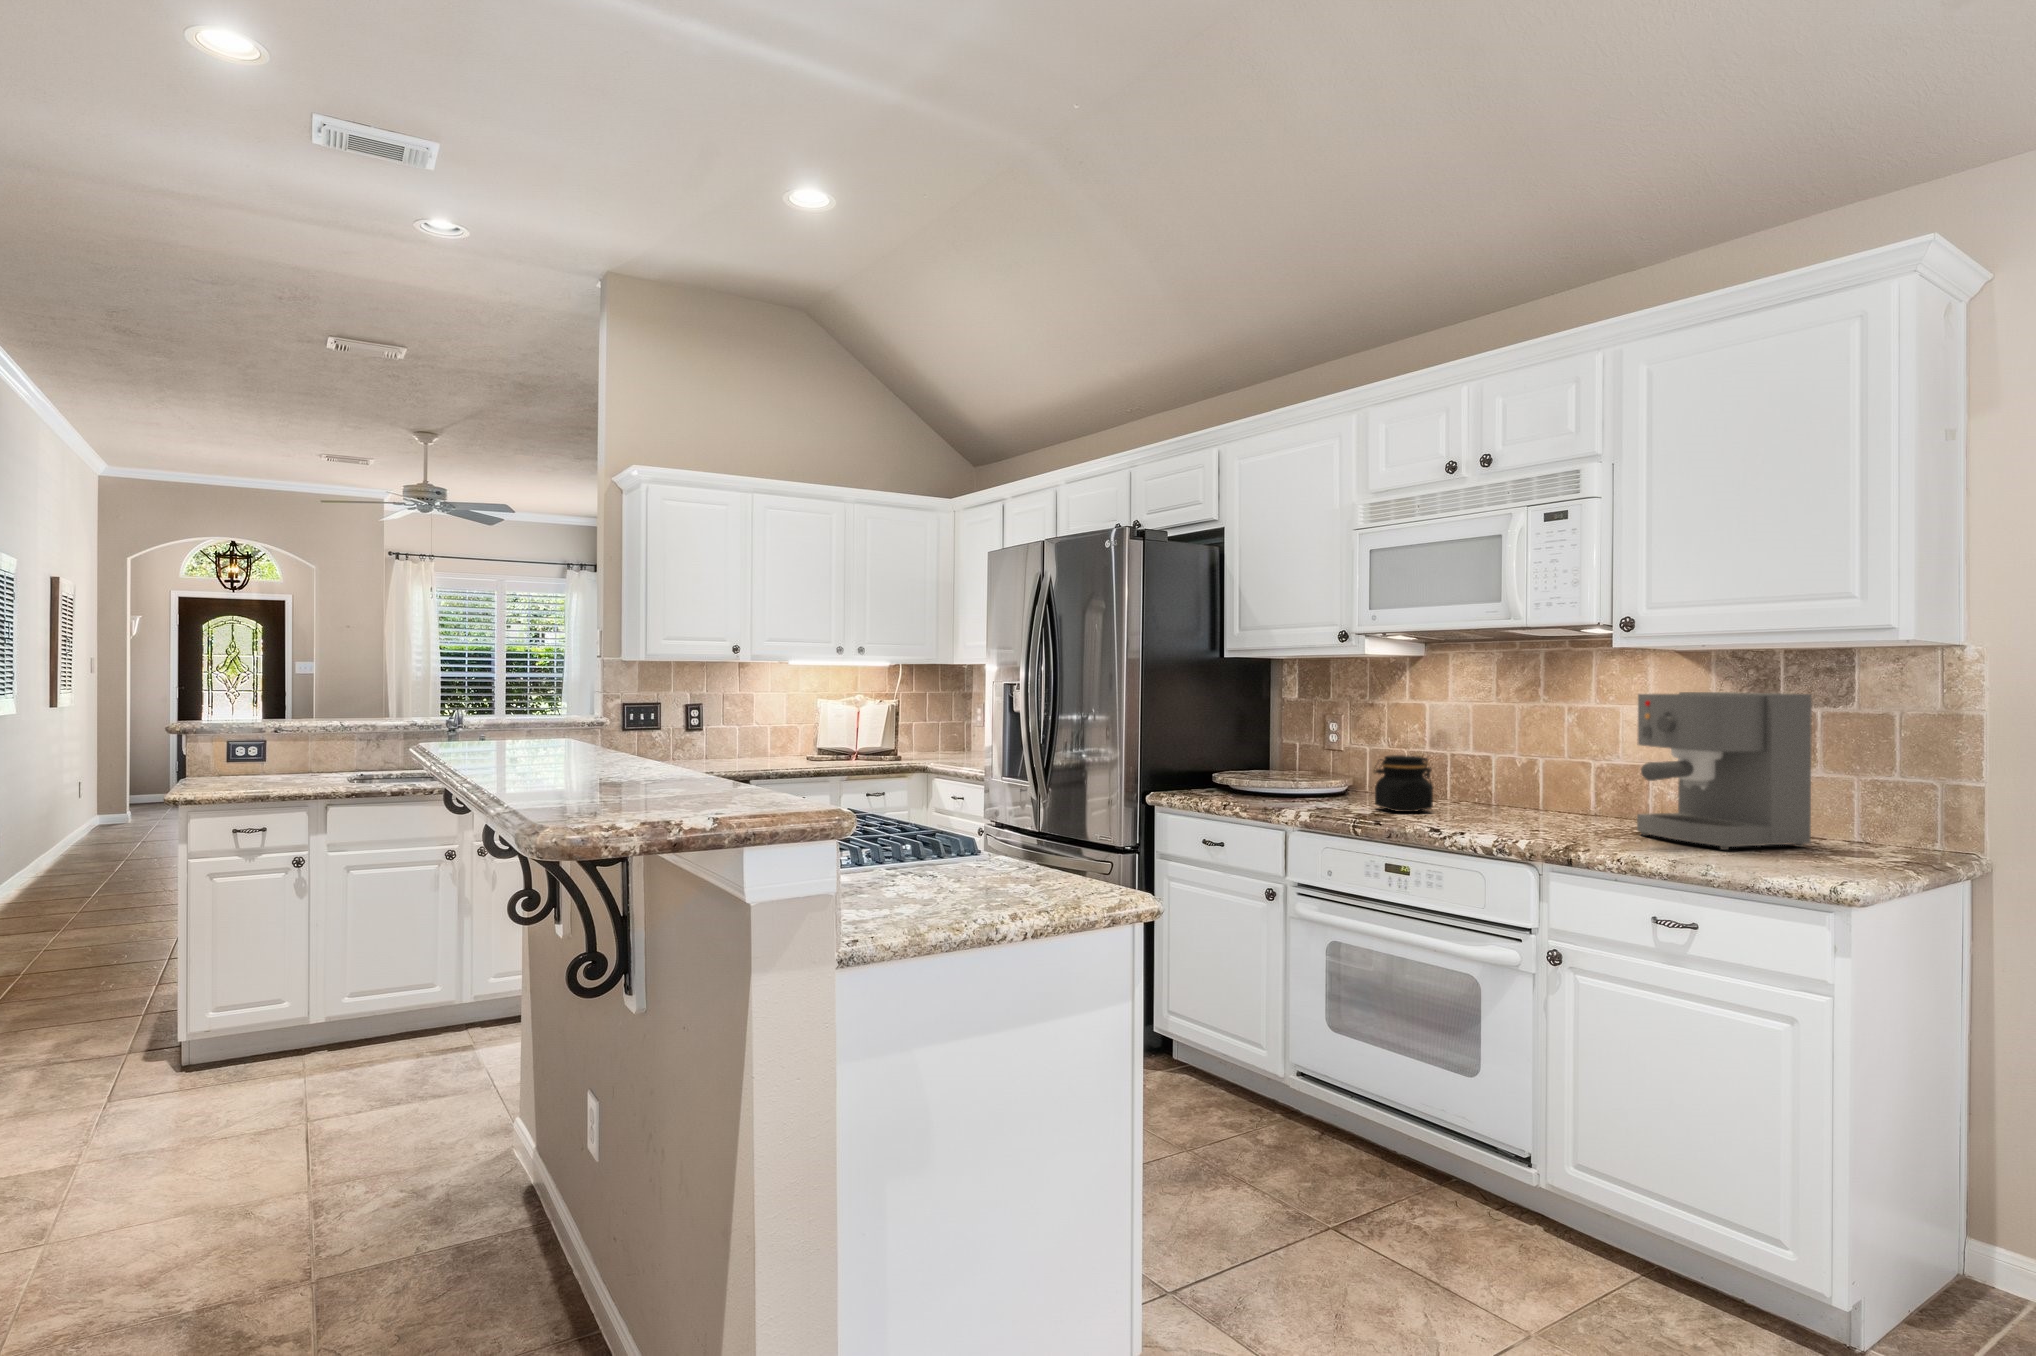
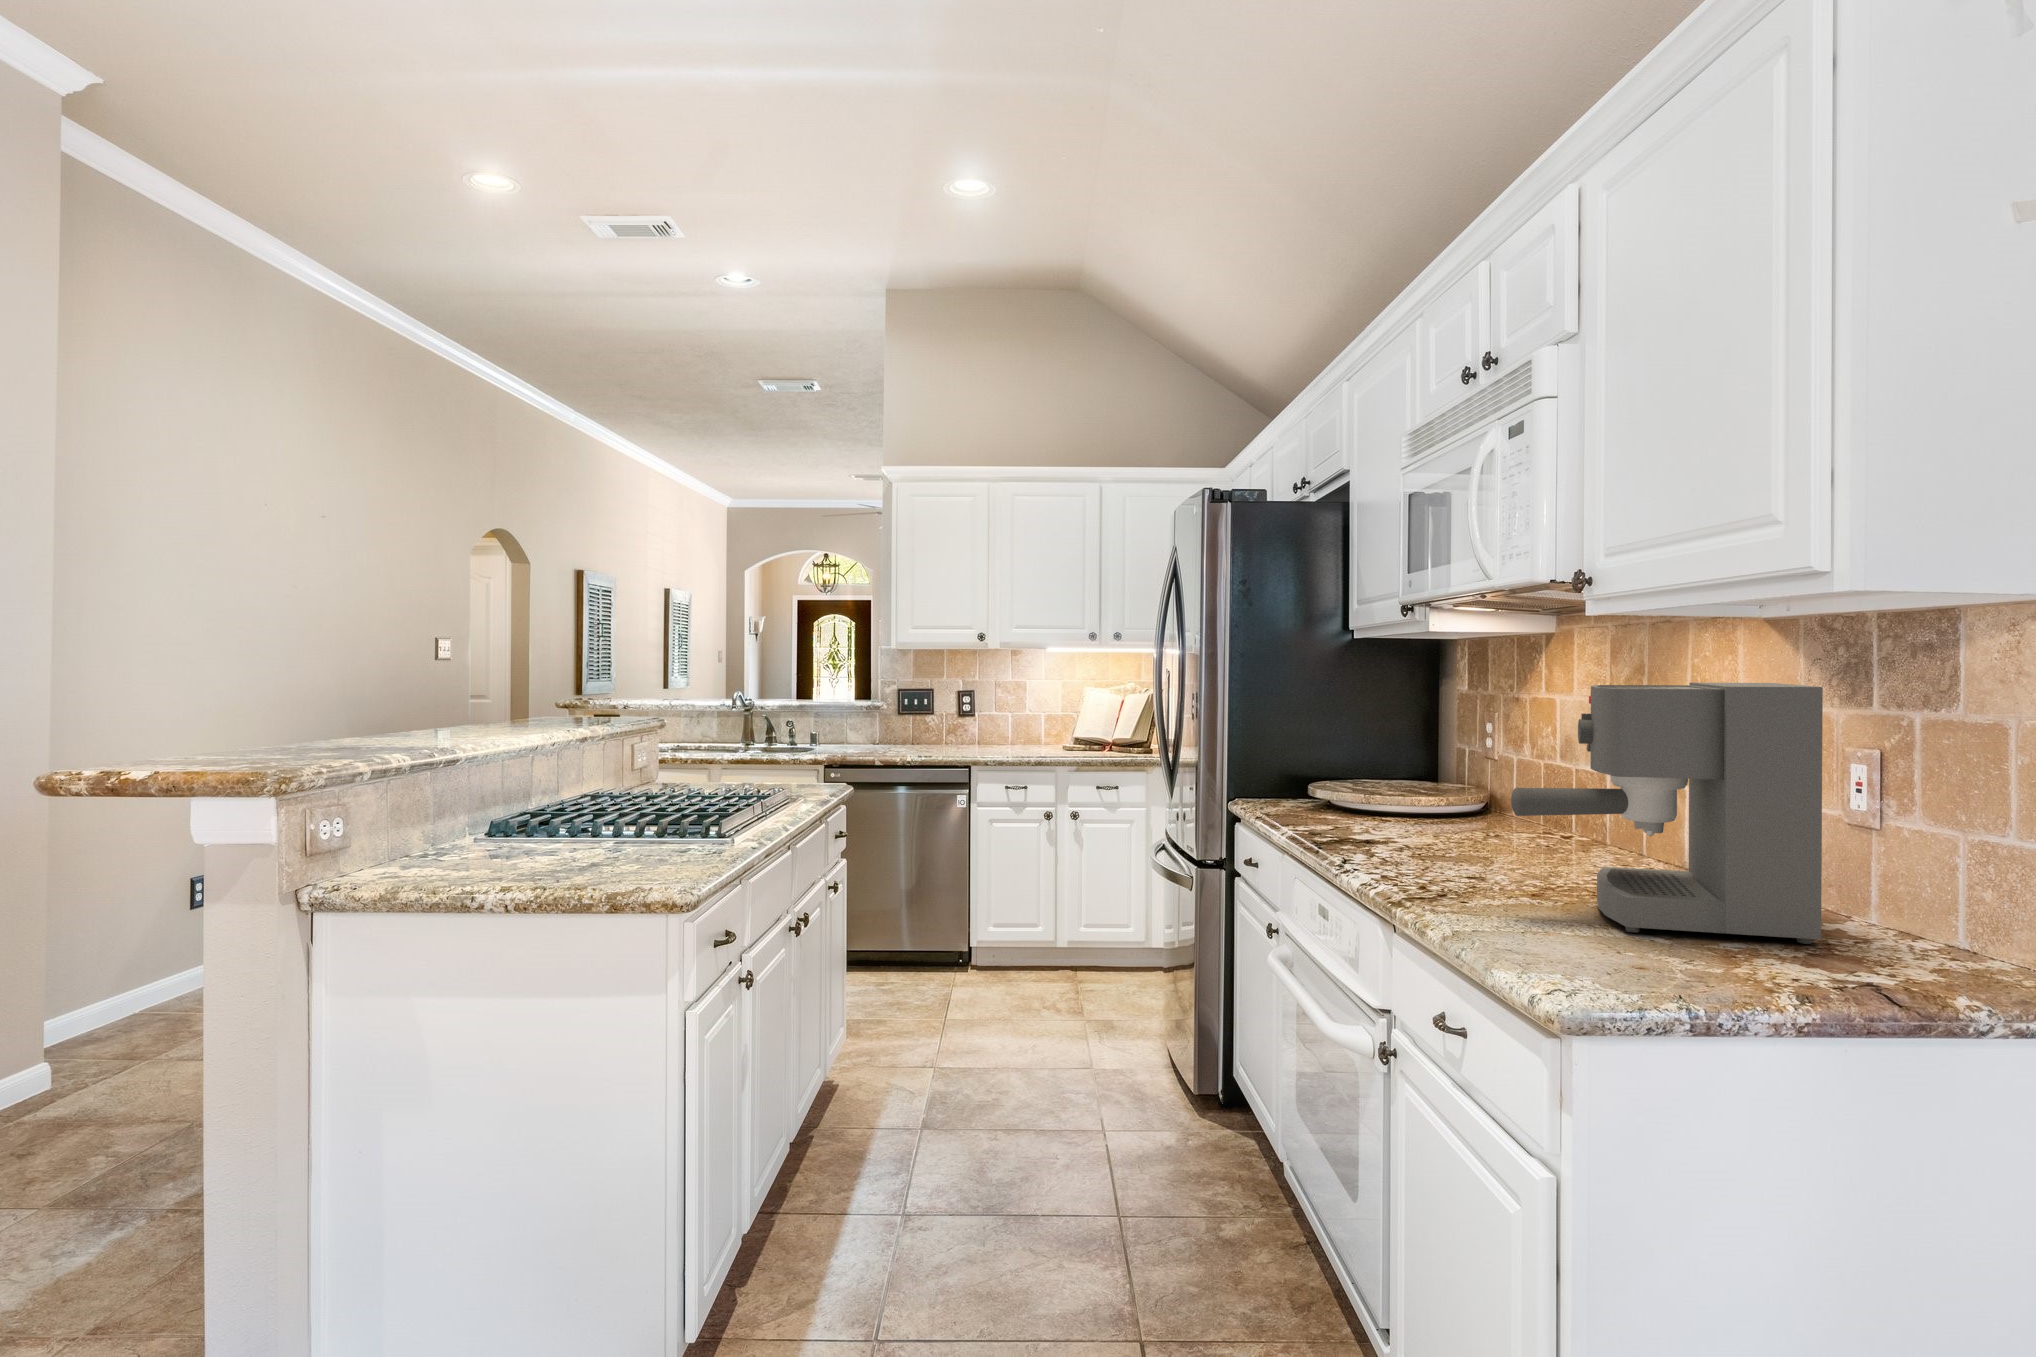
jar: present [1374,755,1433,812] -> none [1371,765,1456,842]

